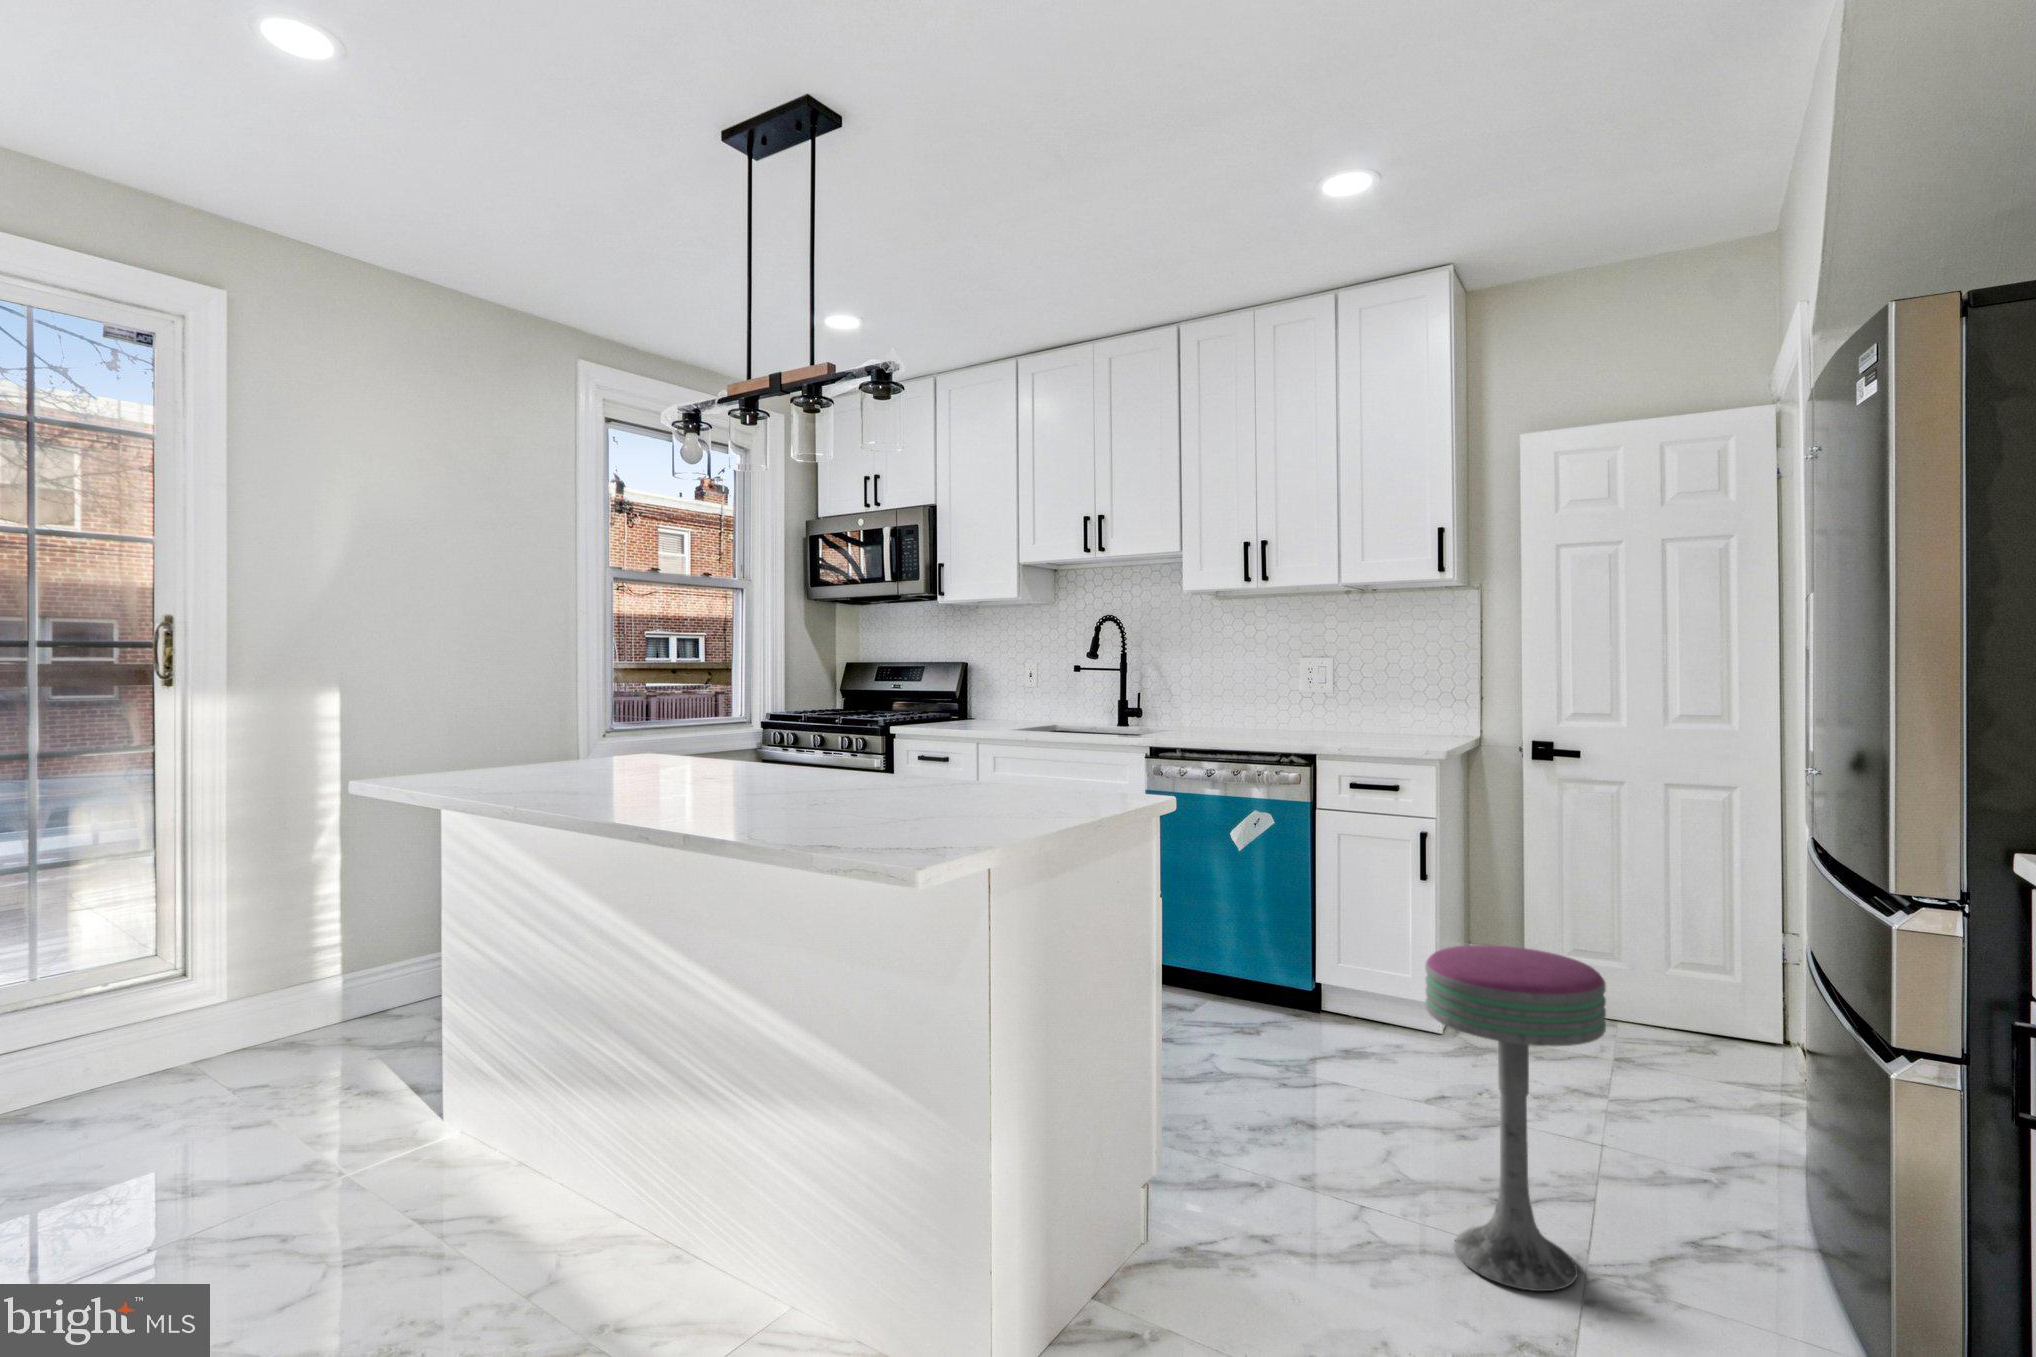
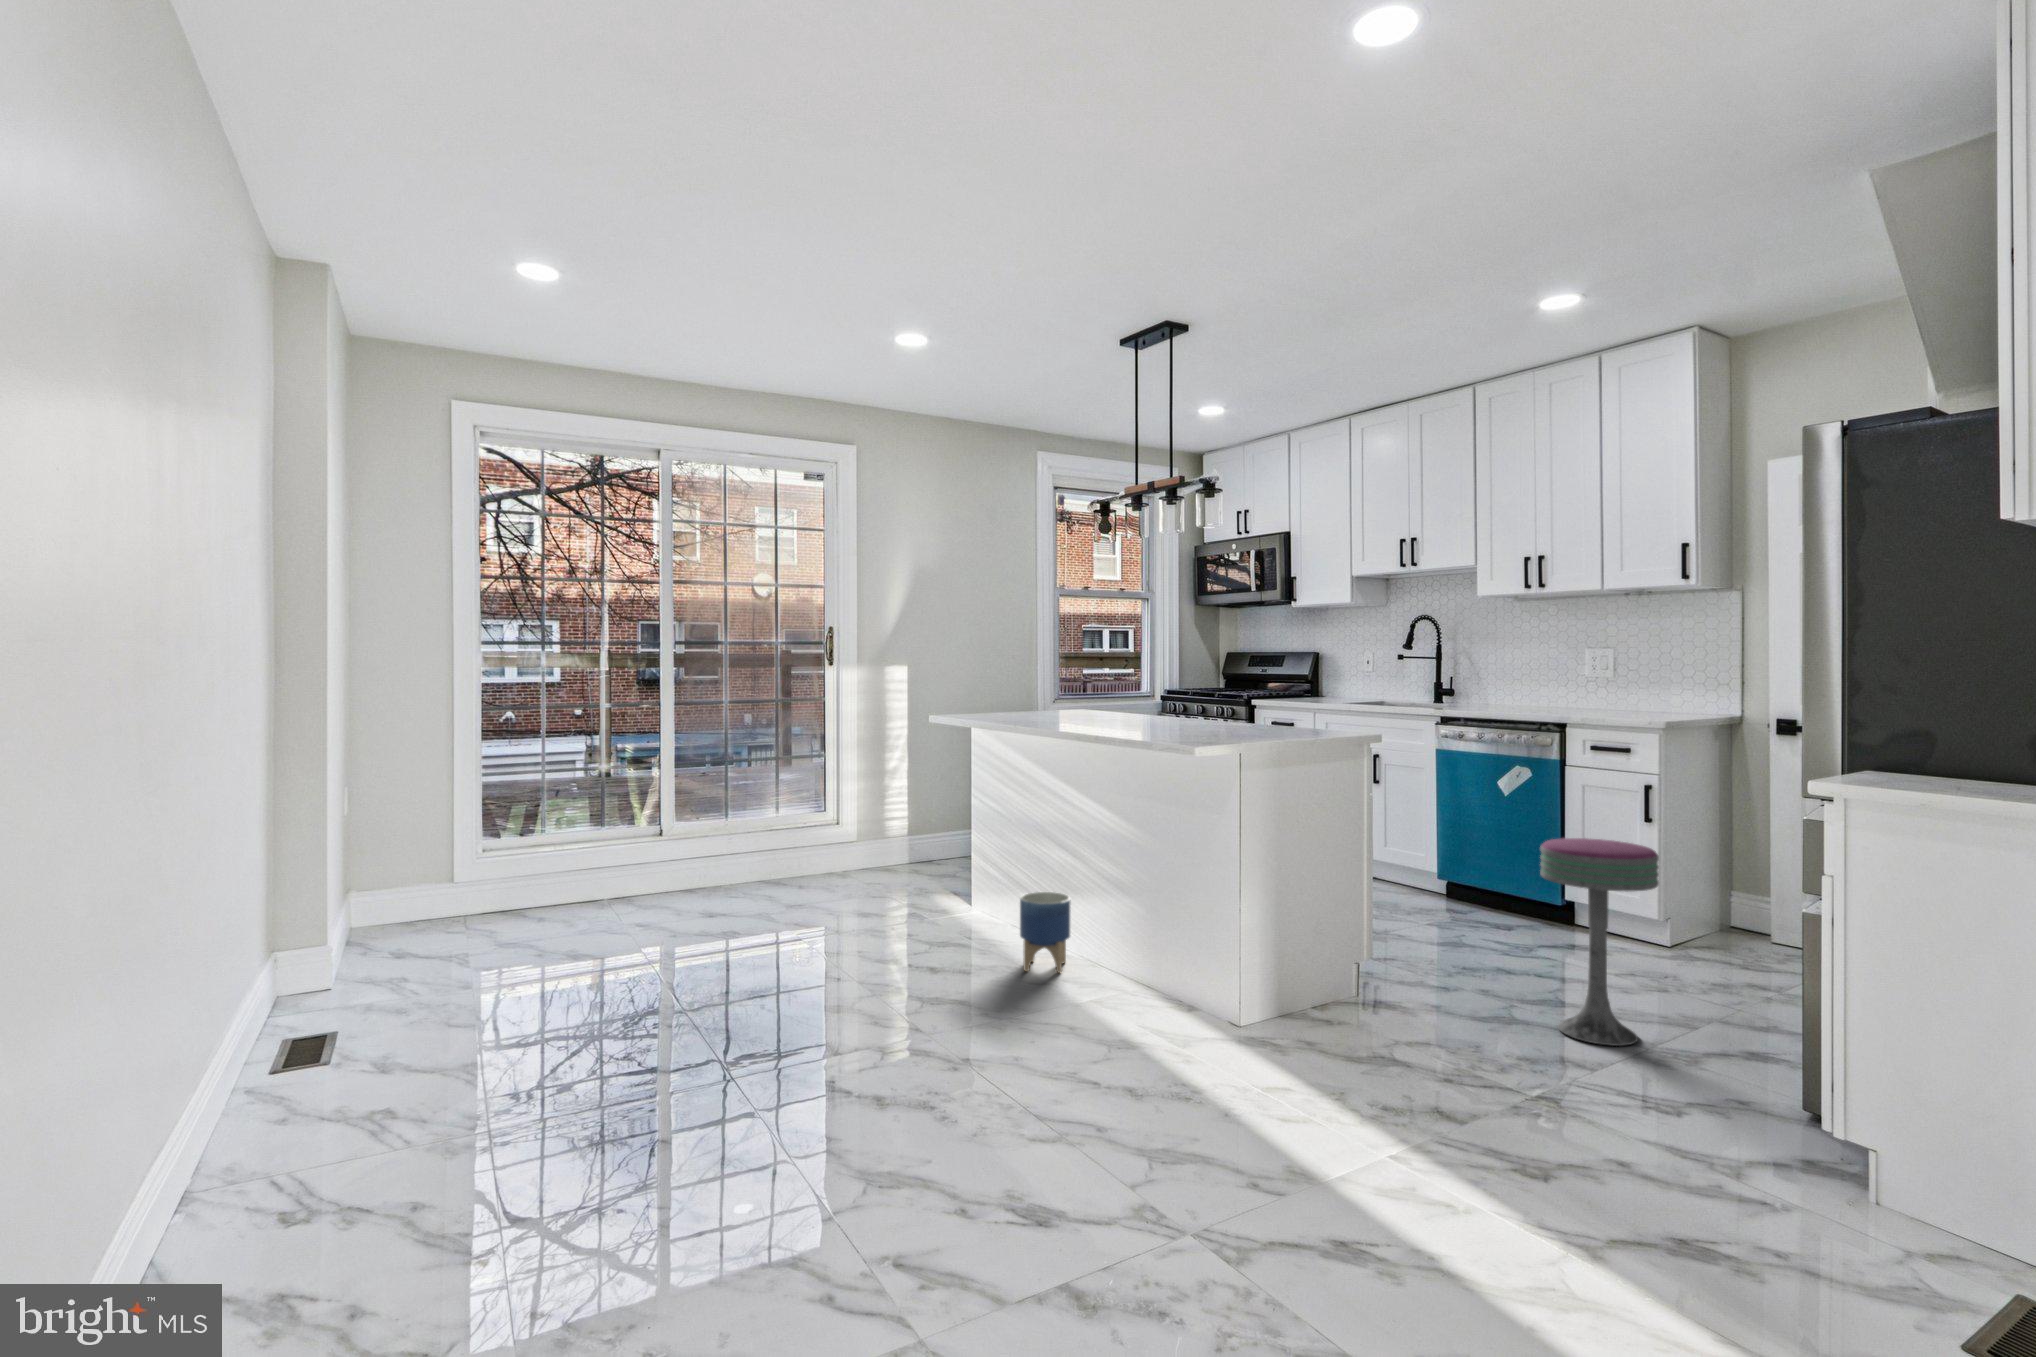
planter: none [522,1120,630,1304] -> present [1020,892,1070,973]

